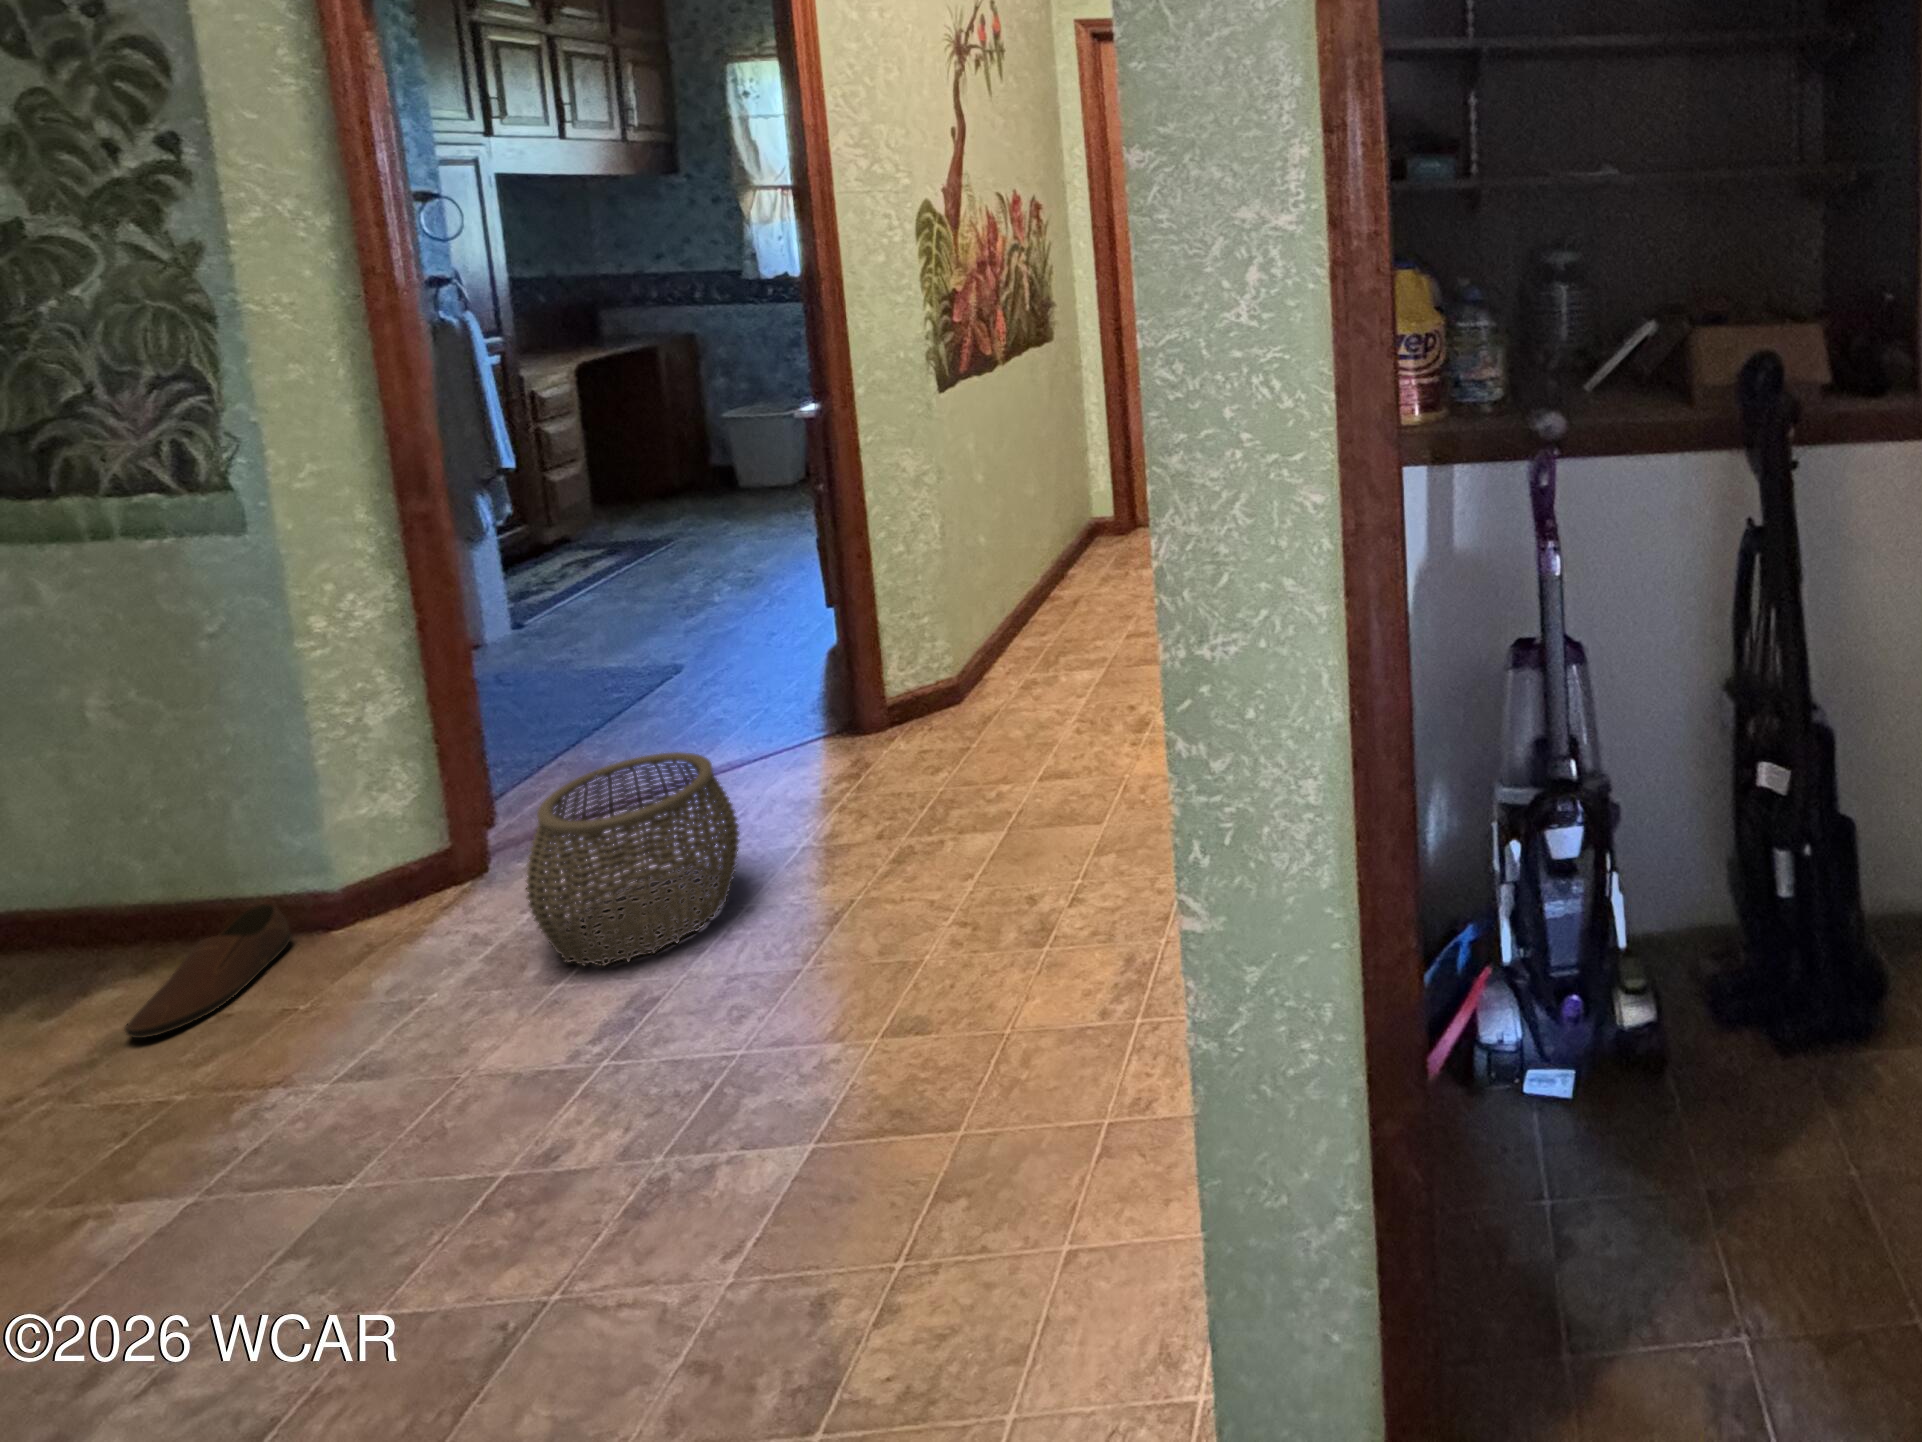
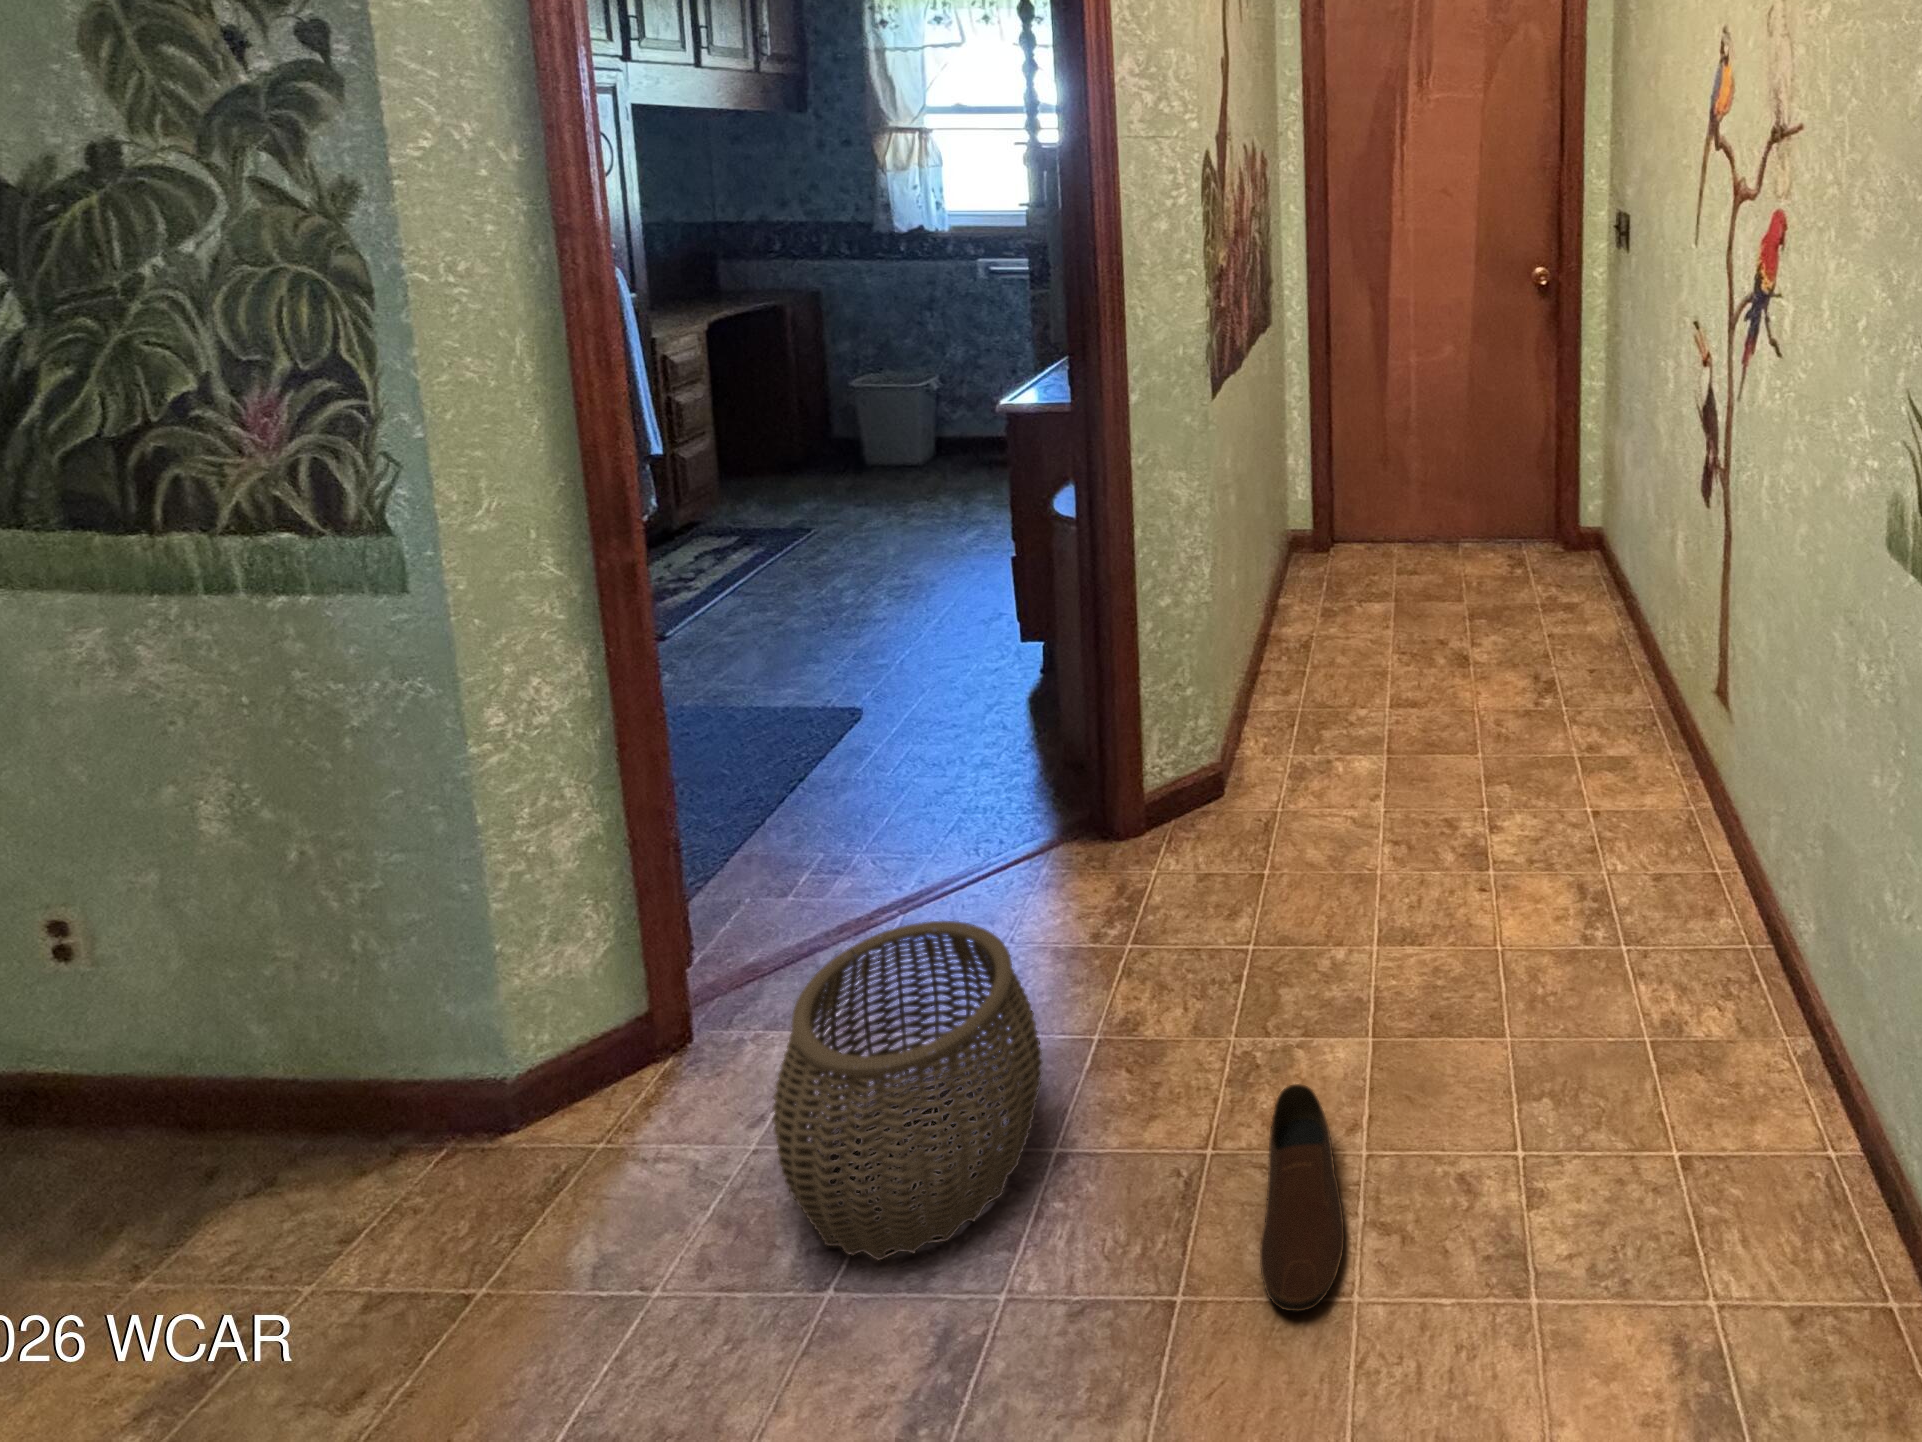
shoe: present [125,903,291,1038] -> present [1260,1084,1344,1311]

